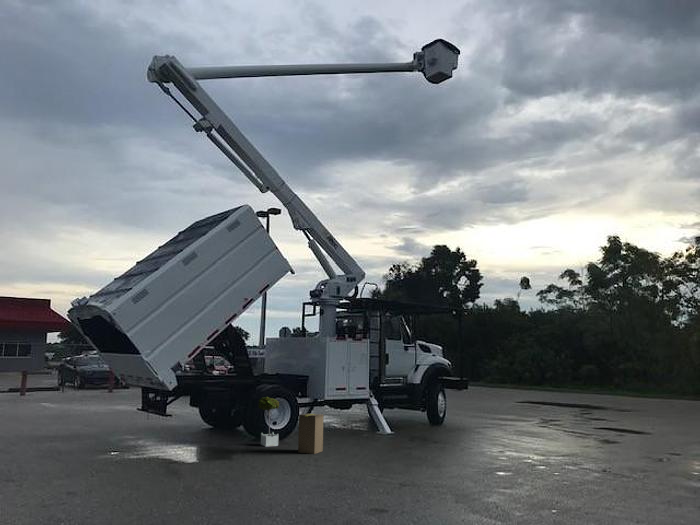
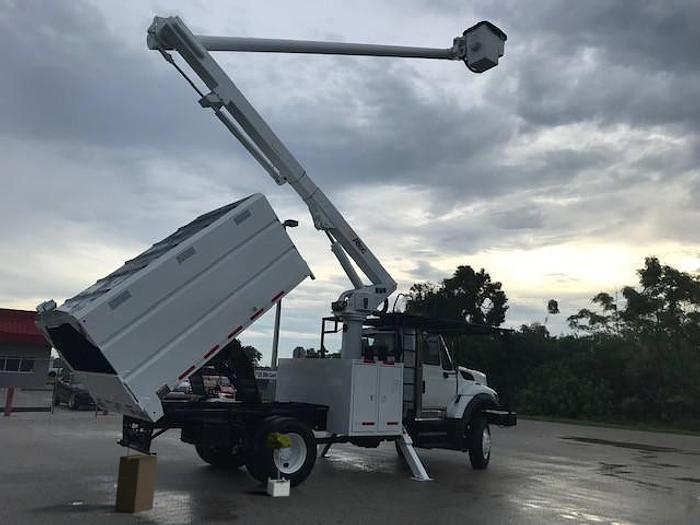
cardboard box: present [298,413,324,454] -> present [115,454,157,513]

